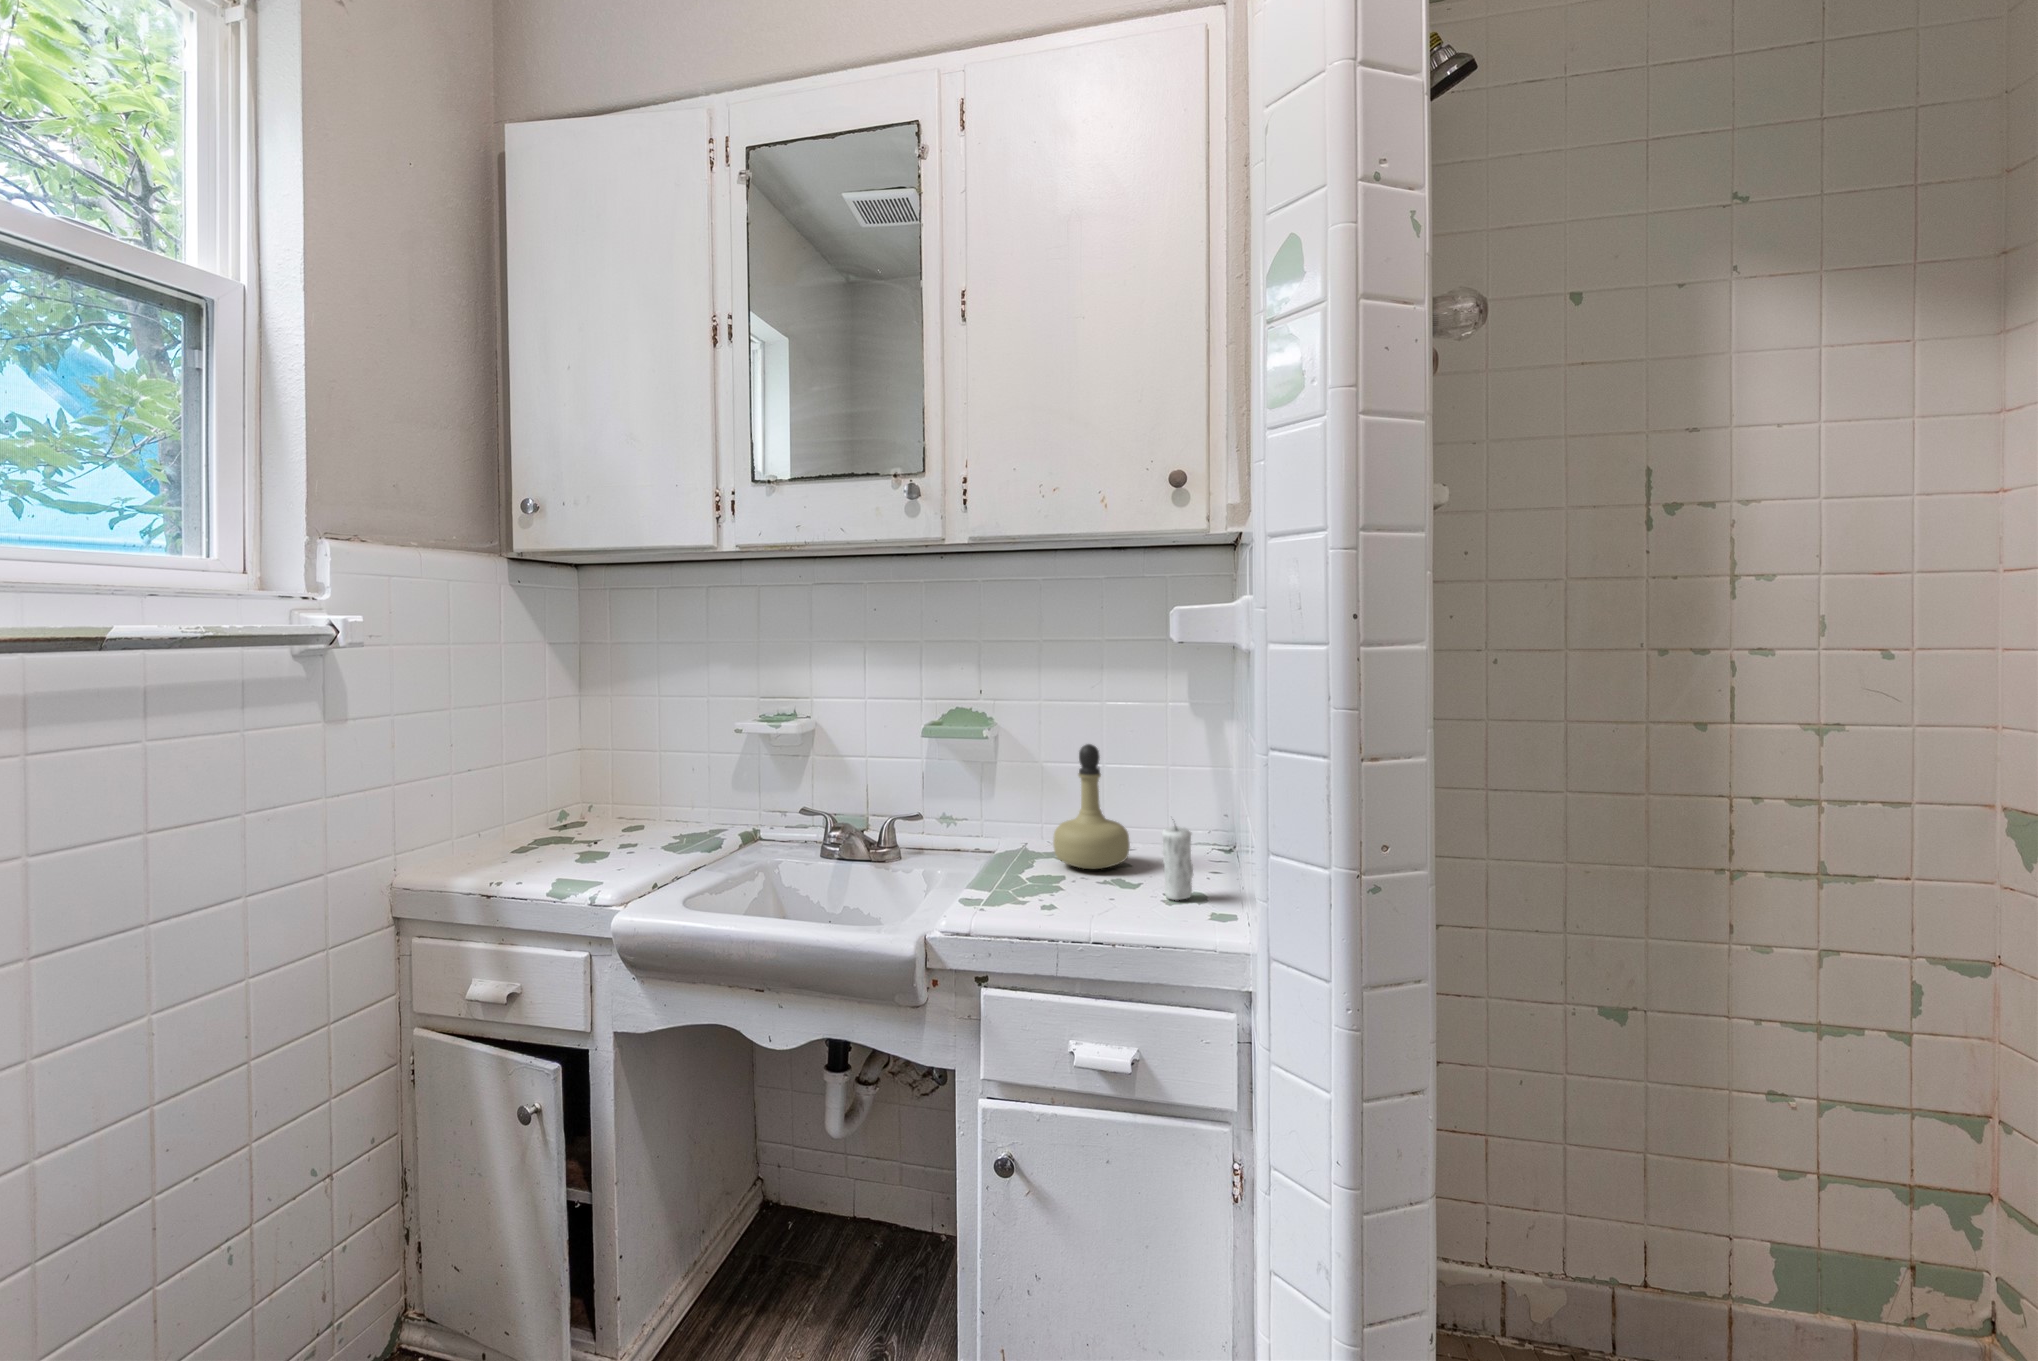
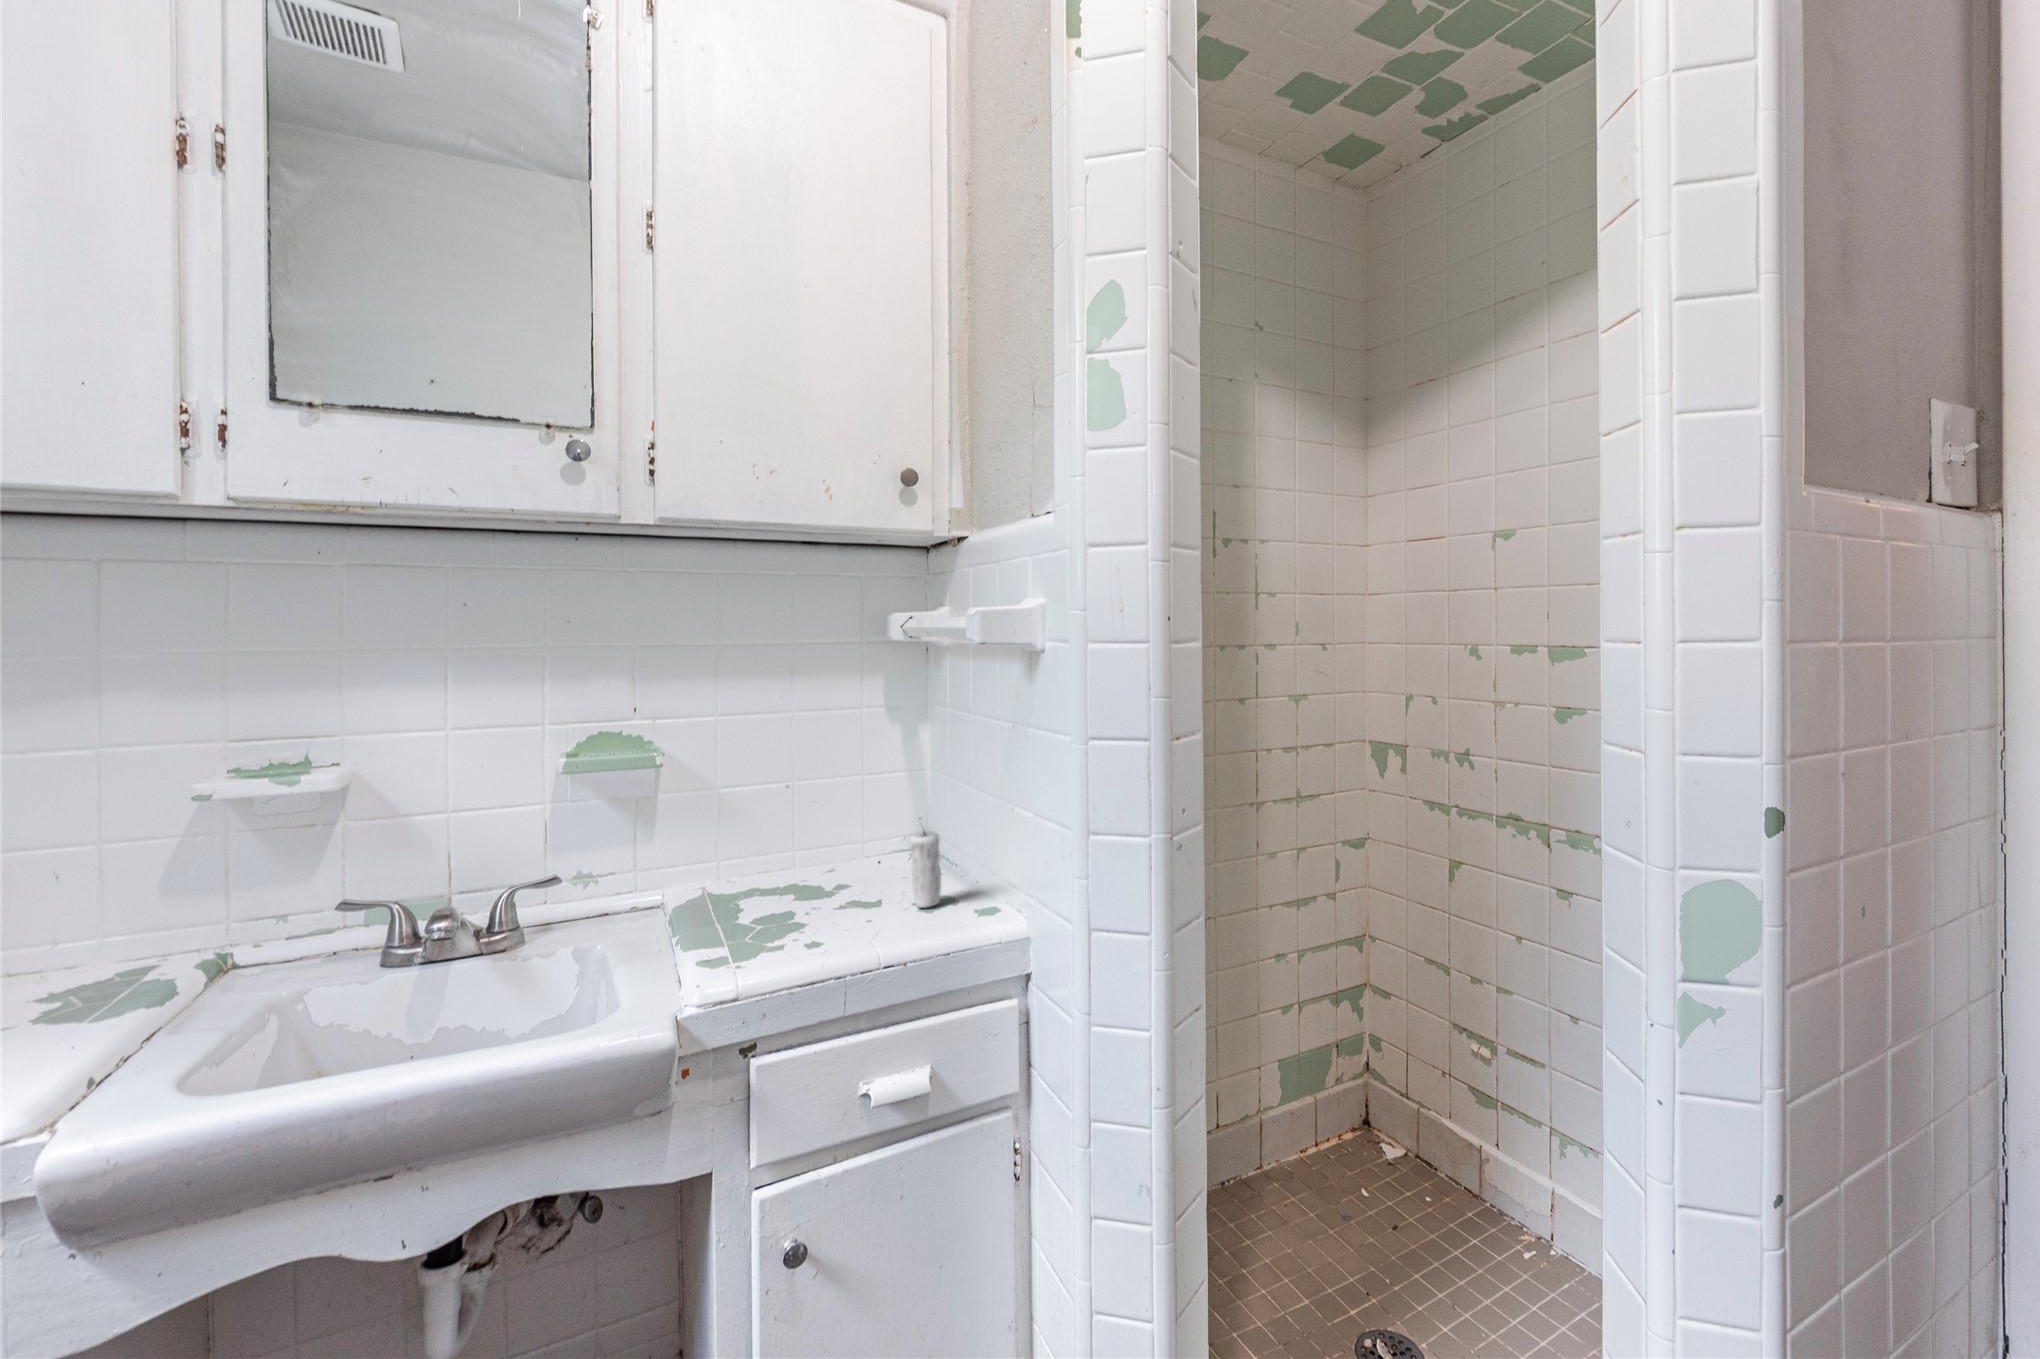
perfume bottle: present [1053,744,1130,869] -> none [758,759,847,900]

